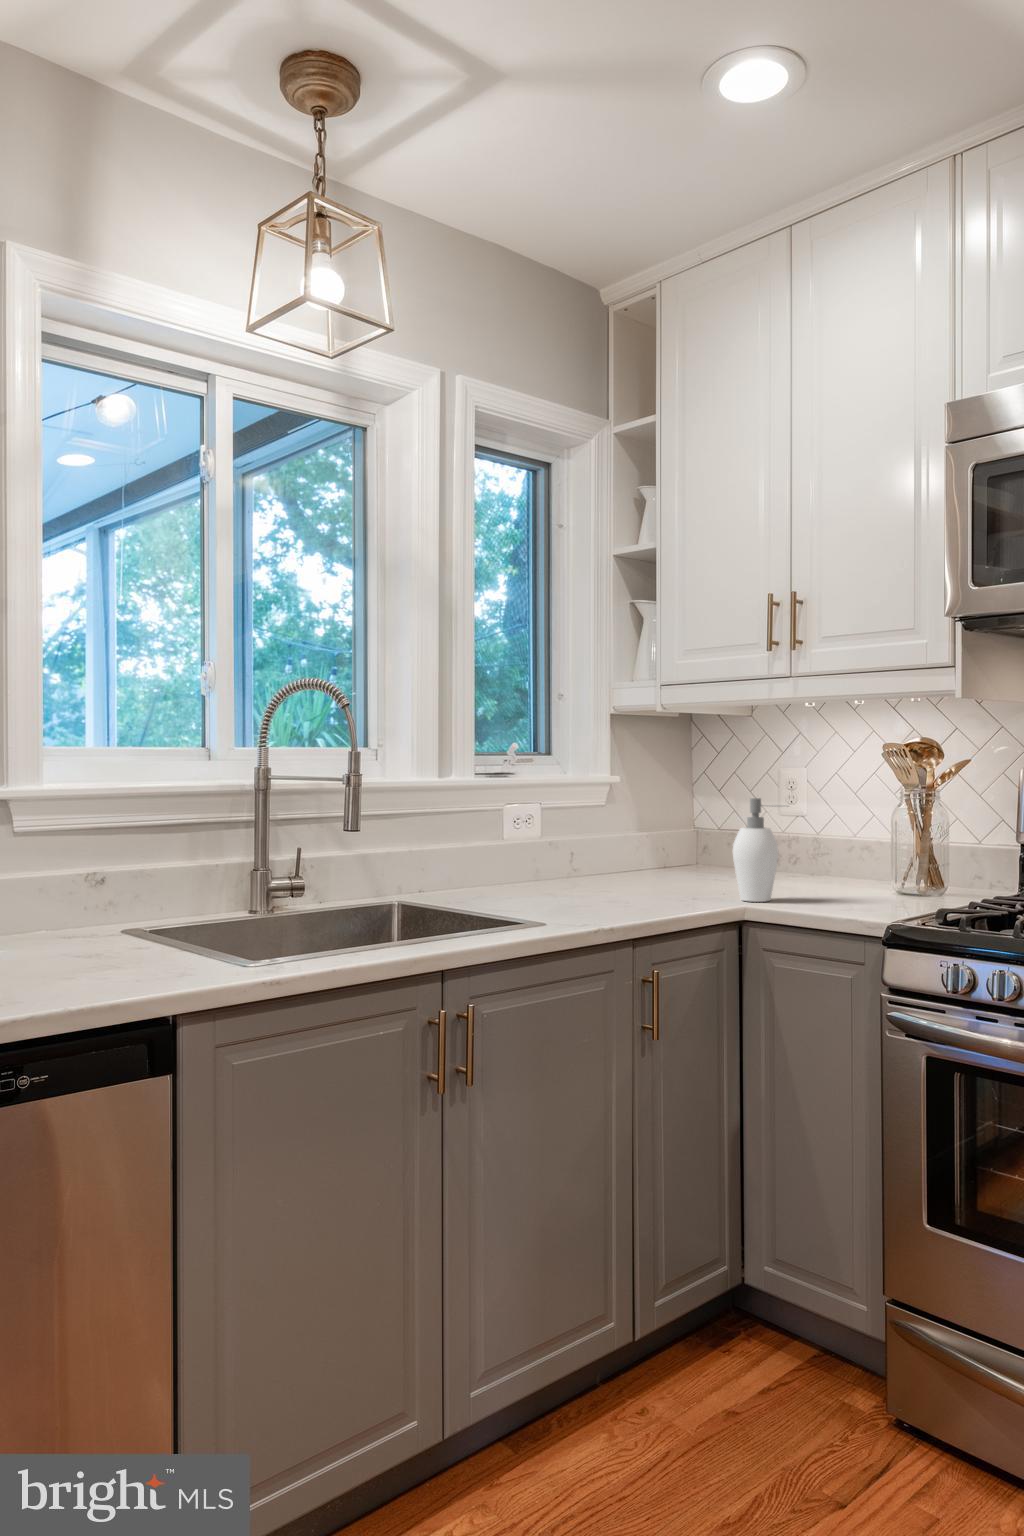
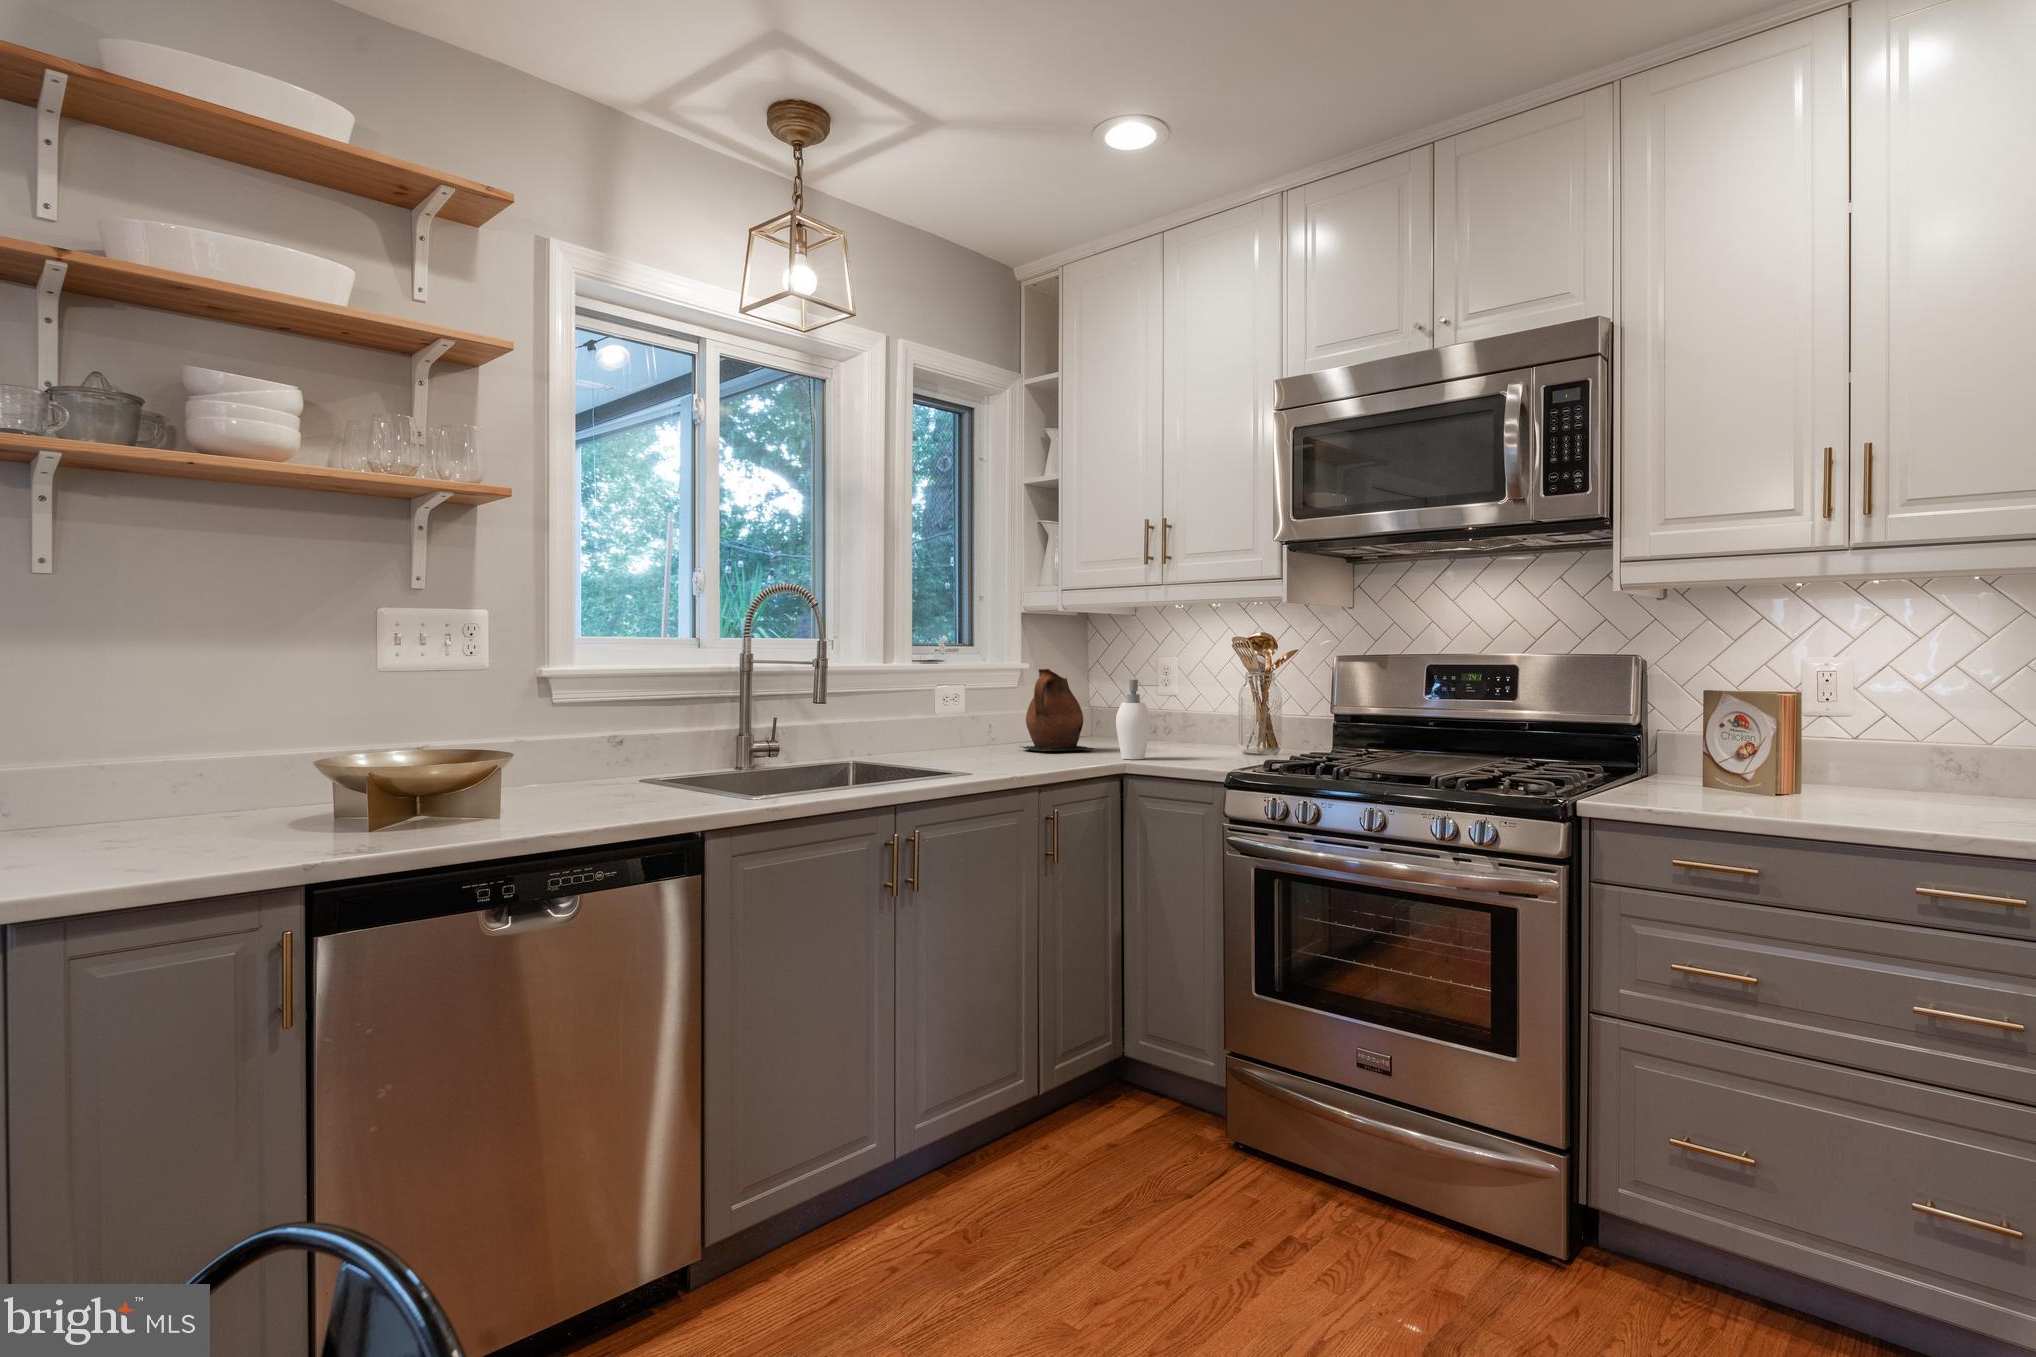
ceramic pitcher: none [606,783,702,888] -> present [1023,669,1093,751]

